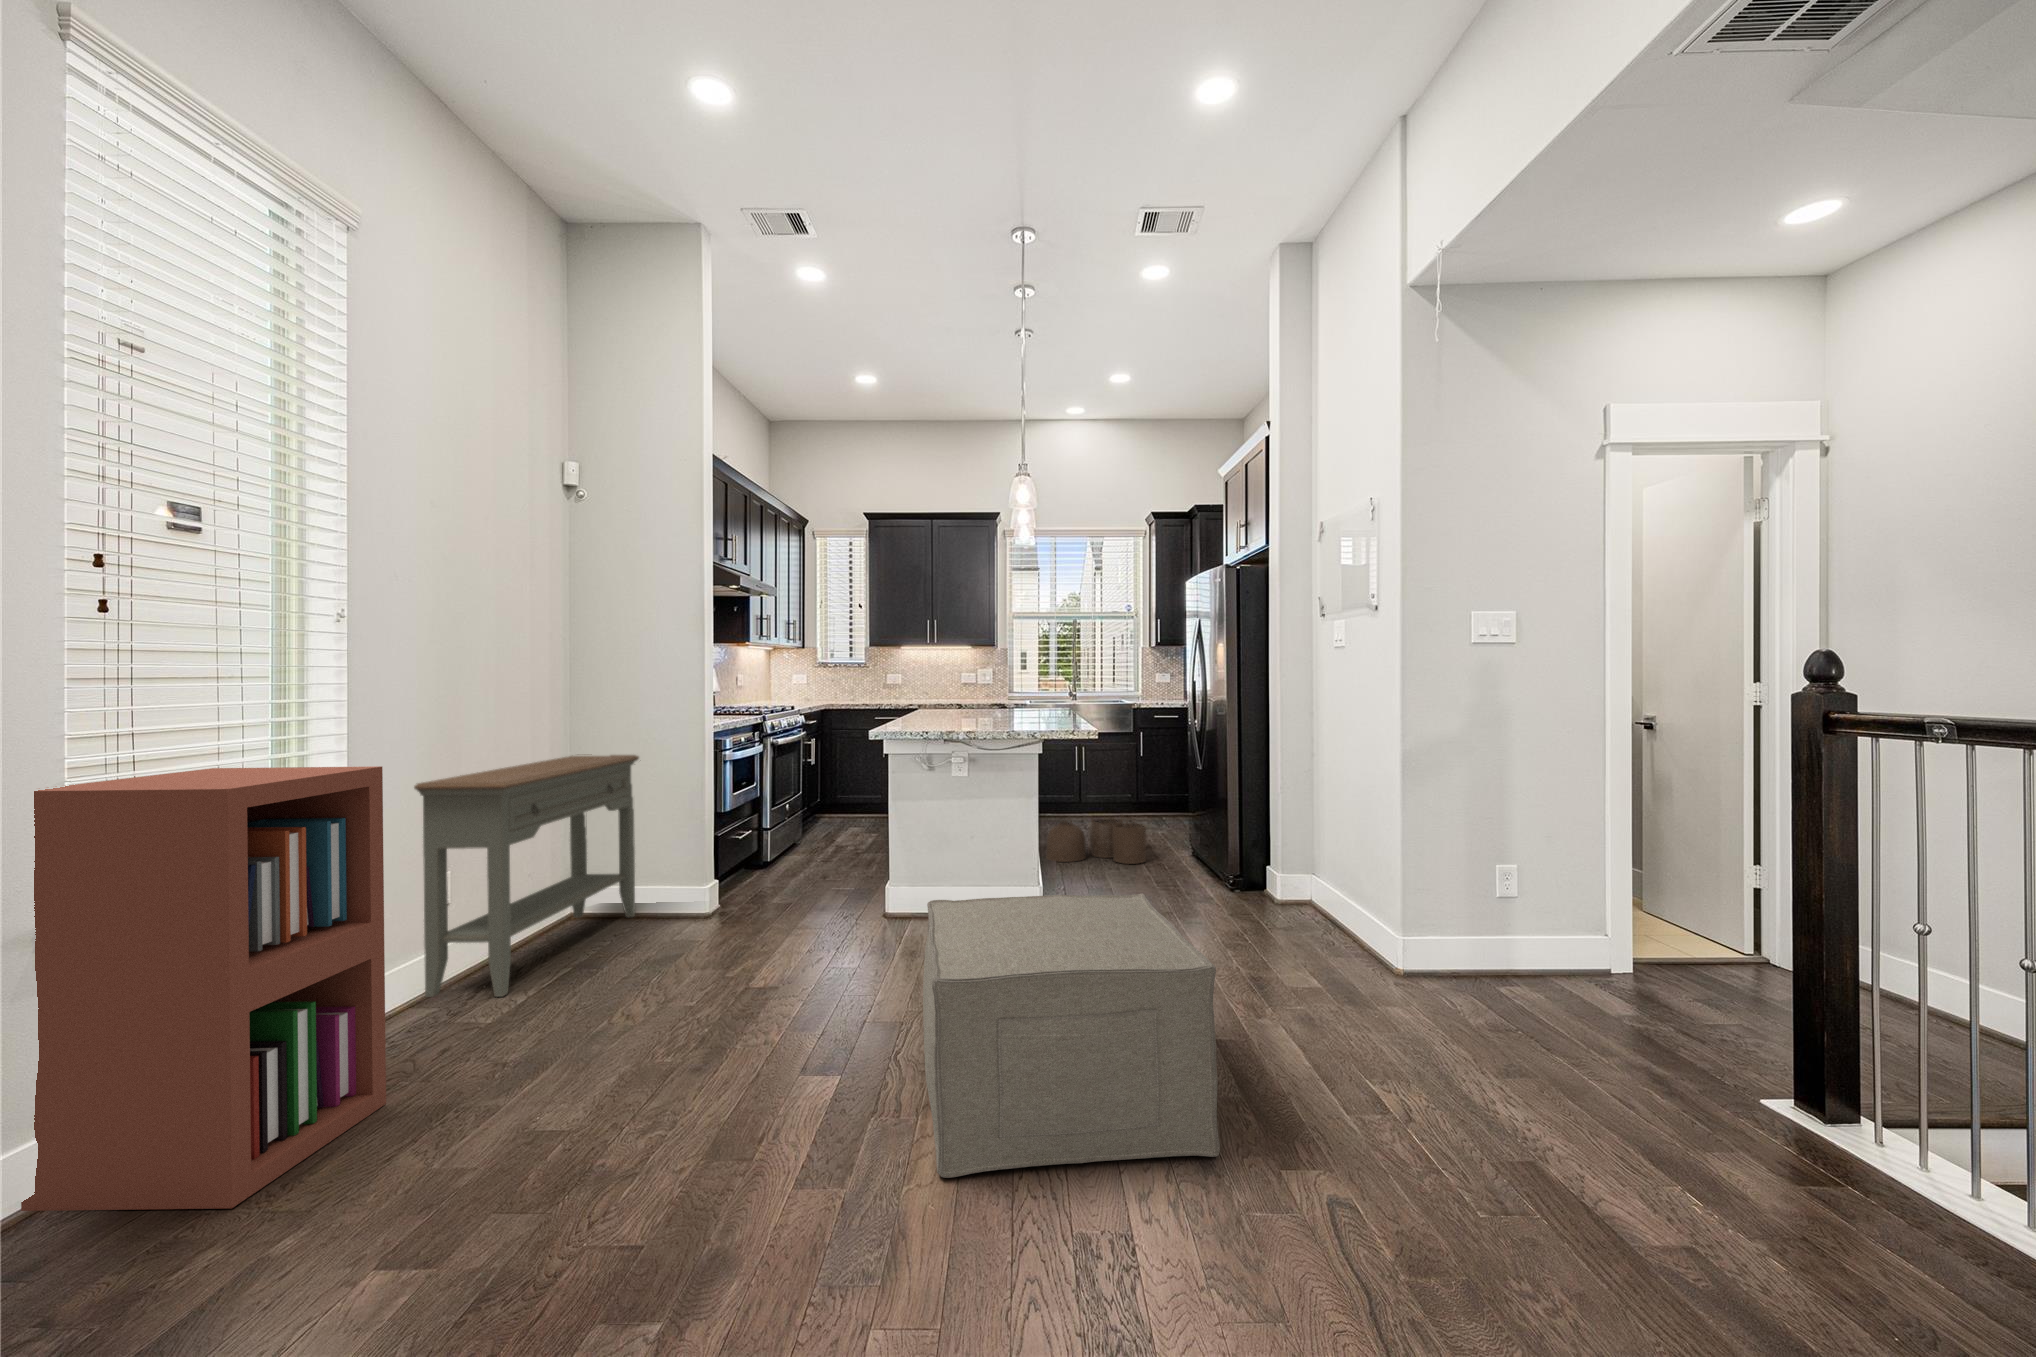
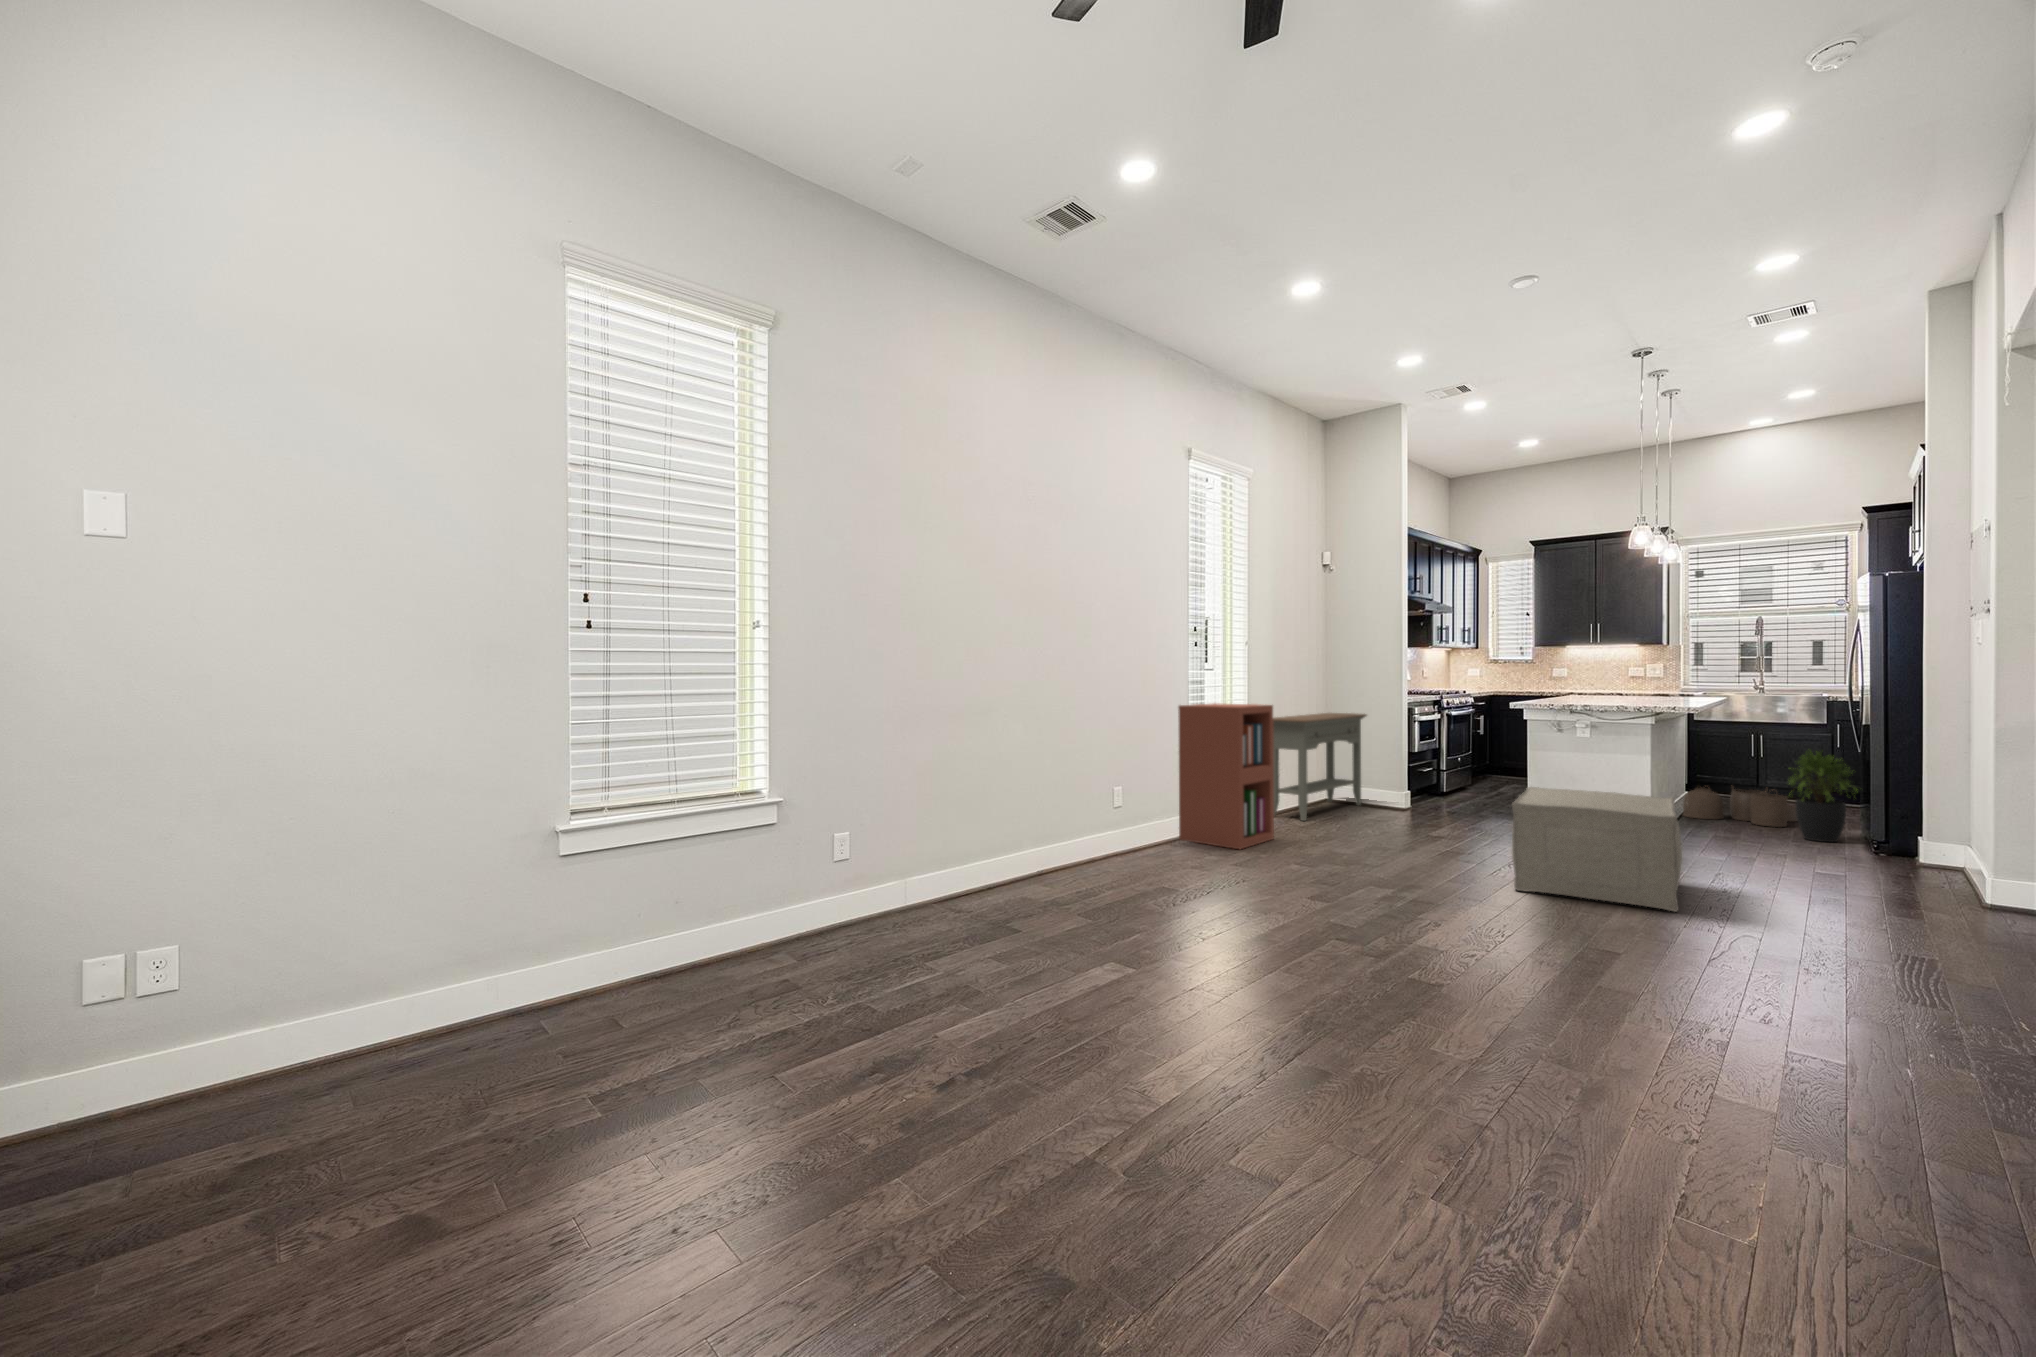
potted plant: none [1155,770,1229,883] -> present [1789,750,1858,842]

